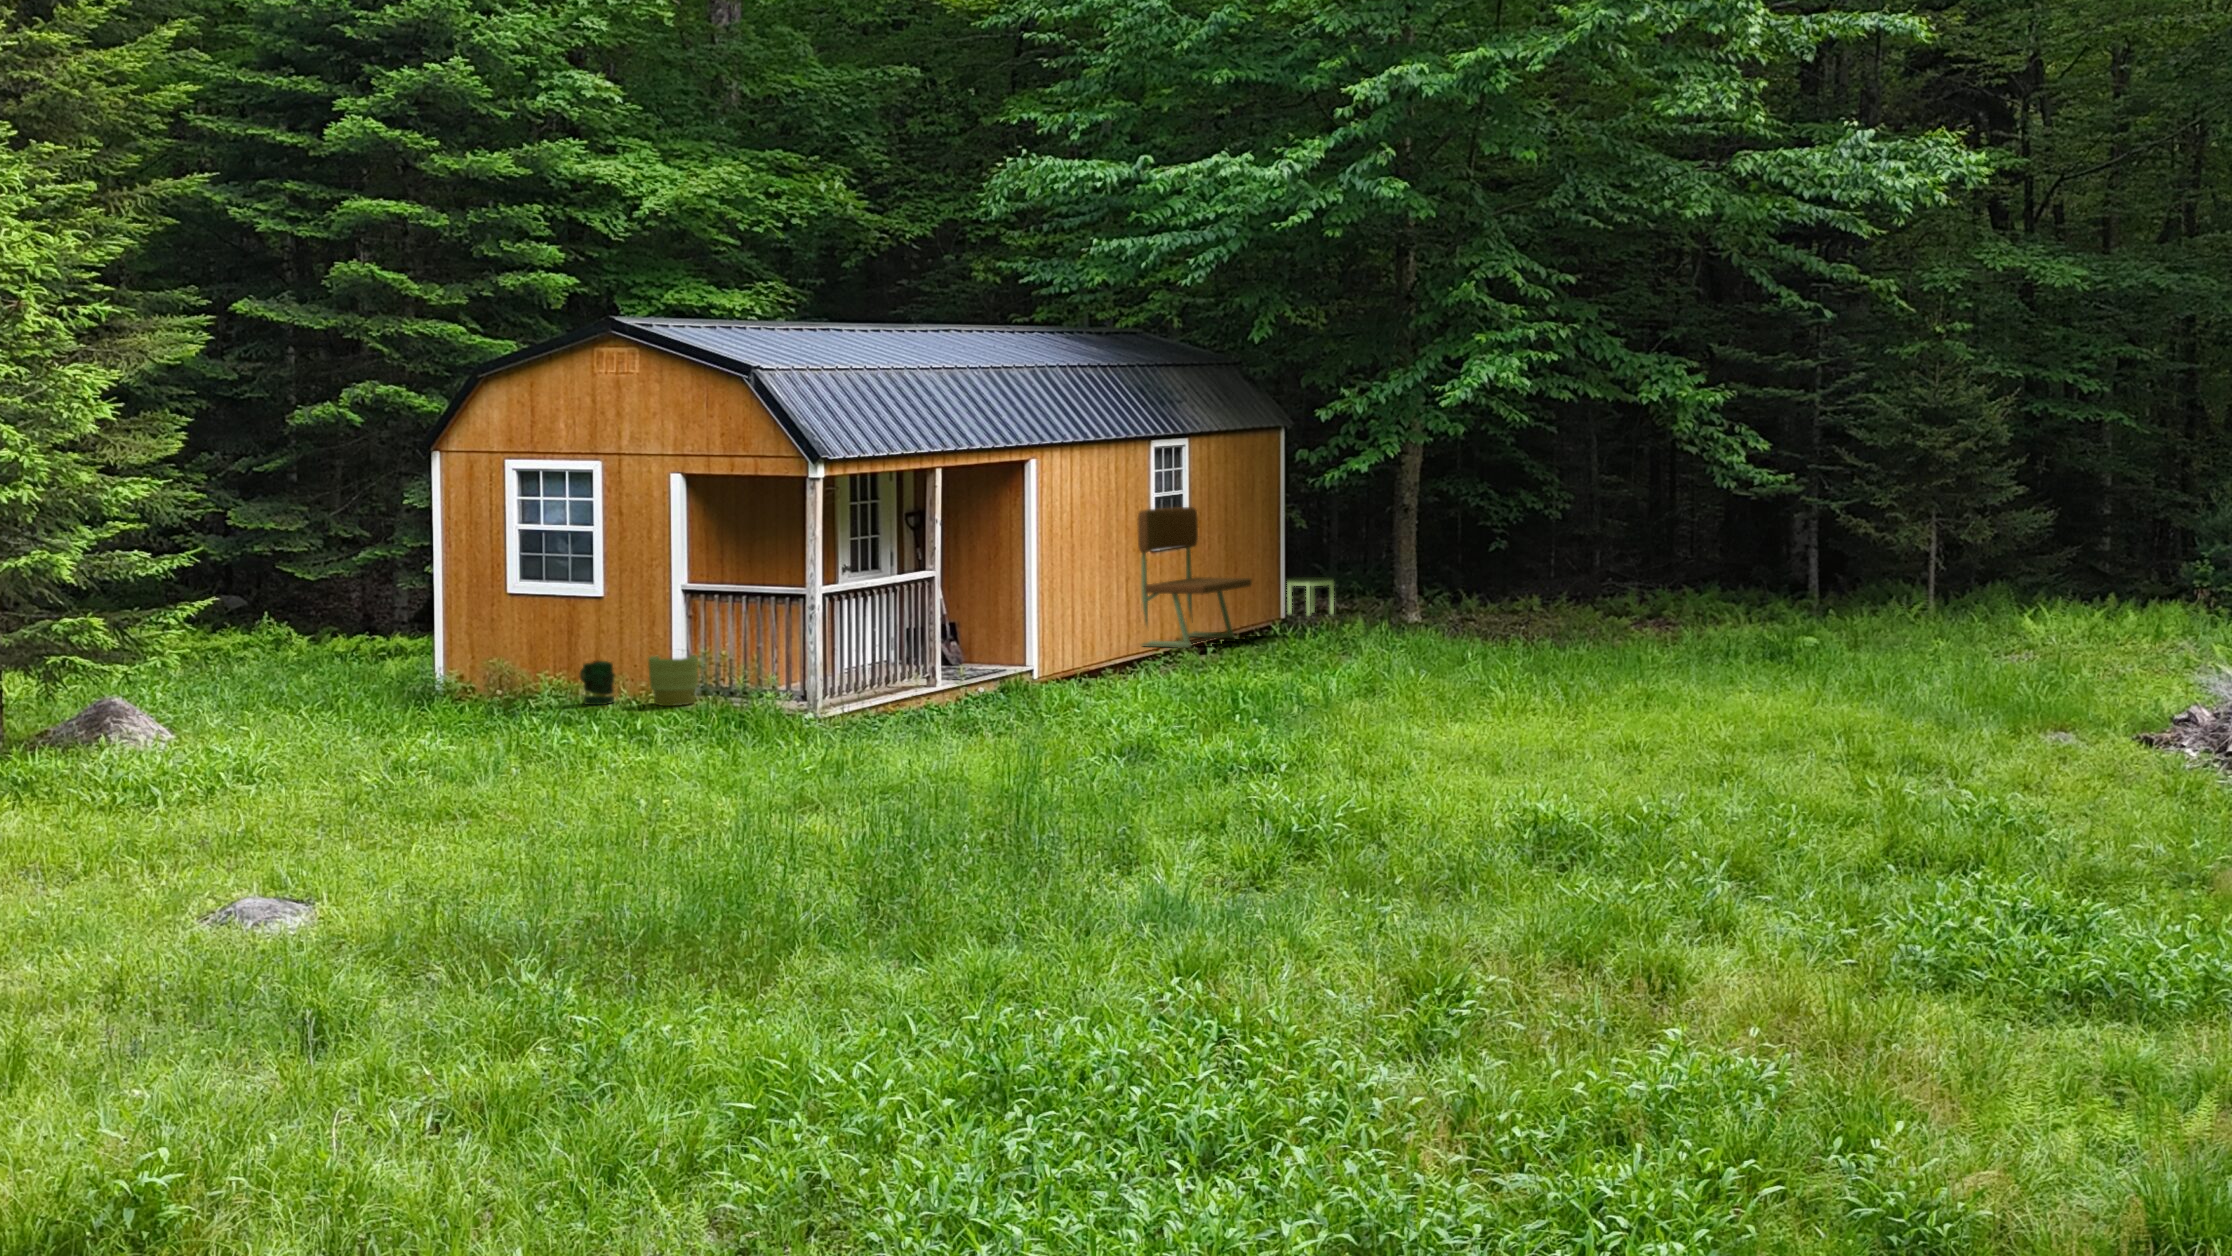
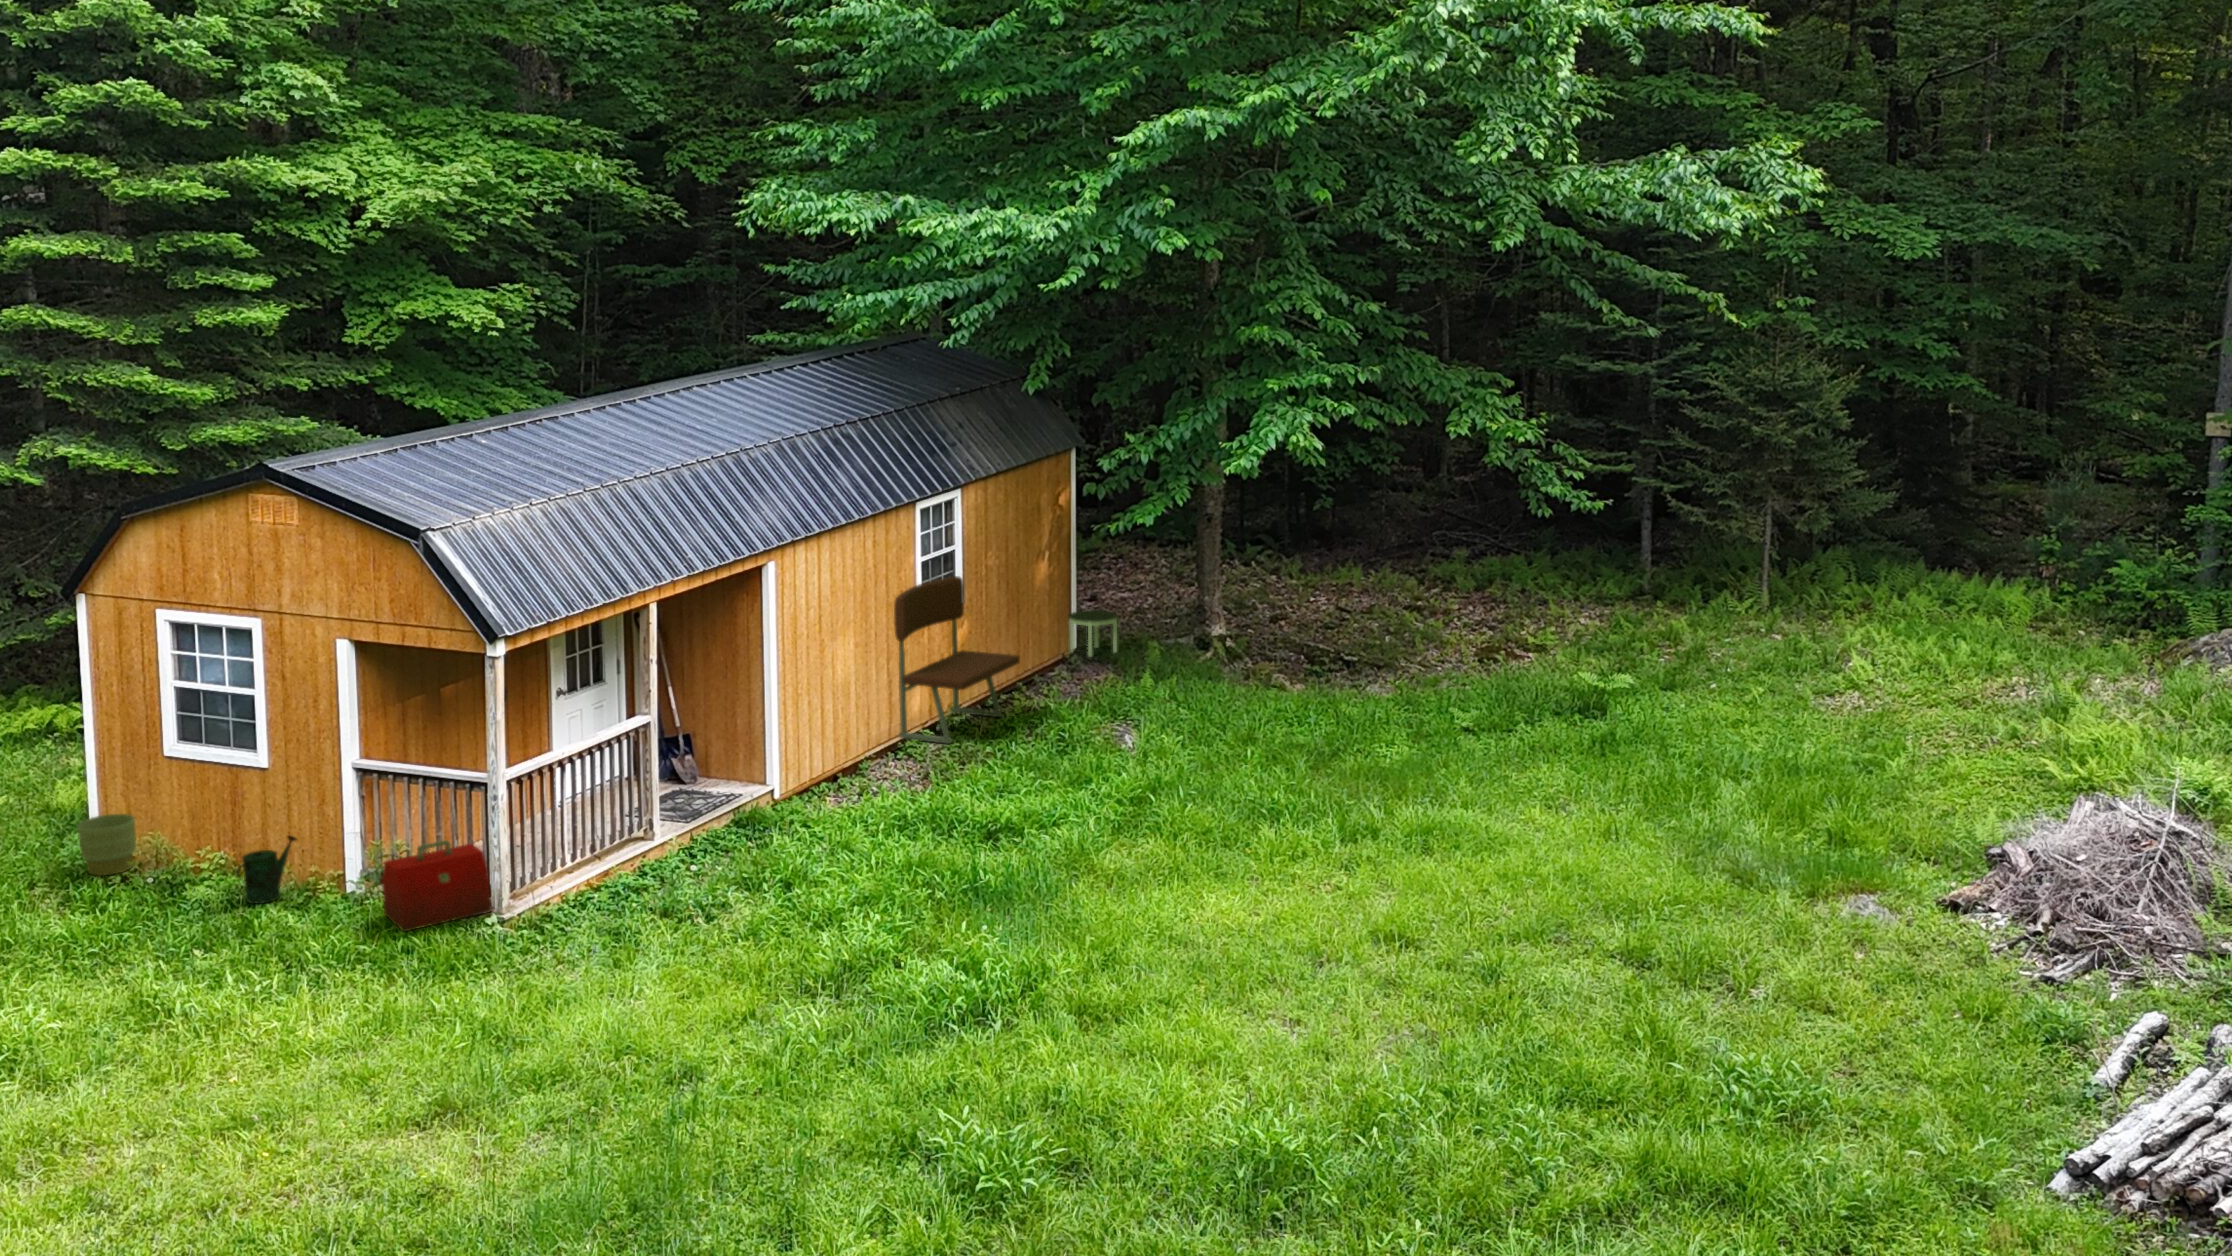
toolbox: none [710,642,806,713] -> present [382,840,491,932]
planter: present [649,655,698,706] -> present [78,814,136,876]

